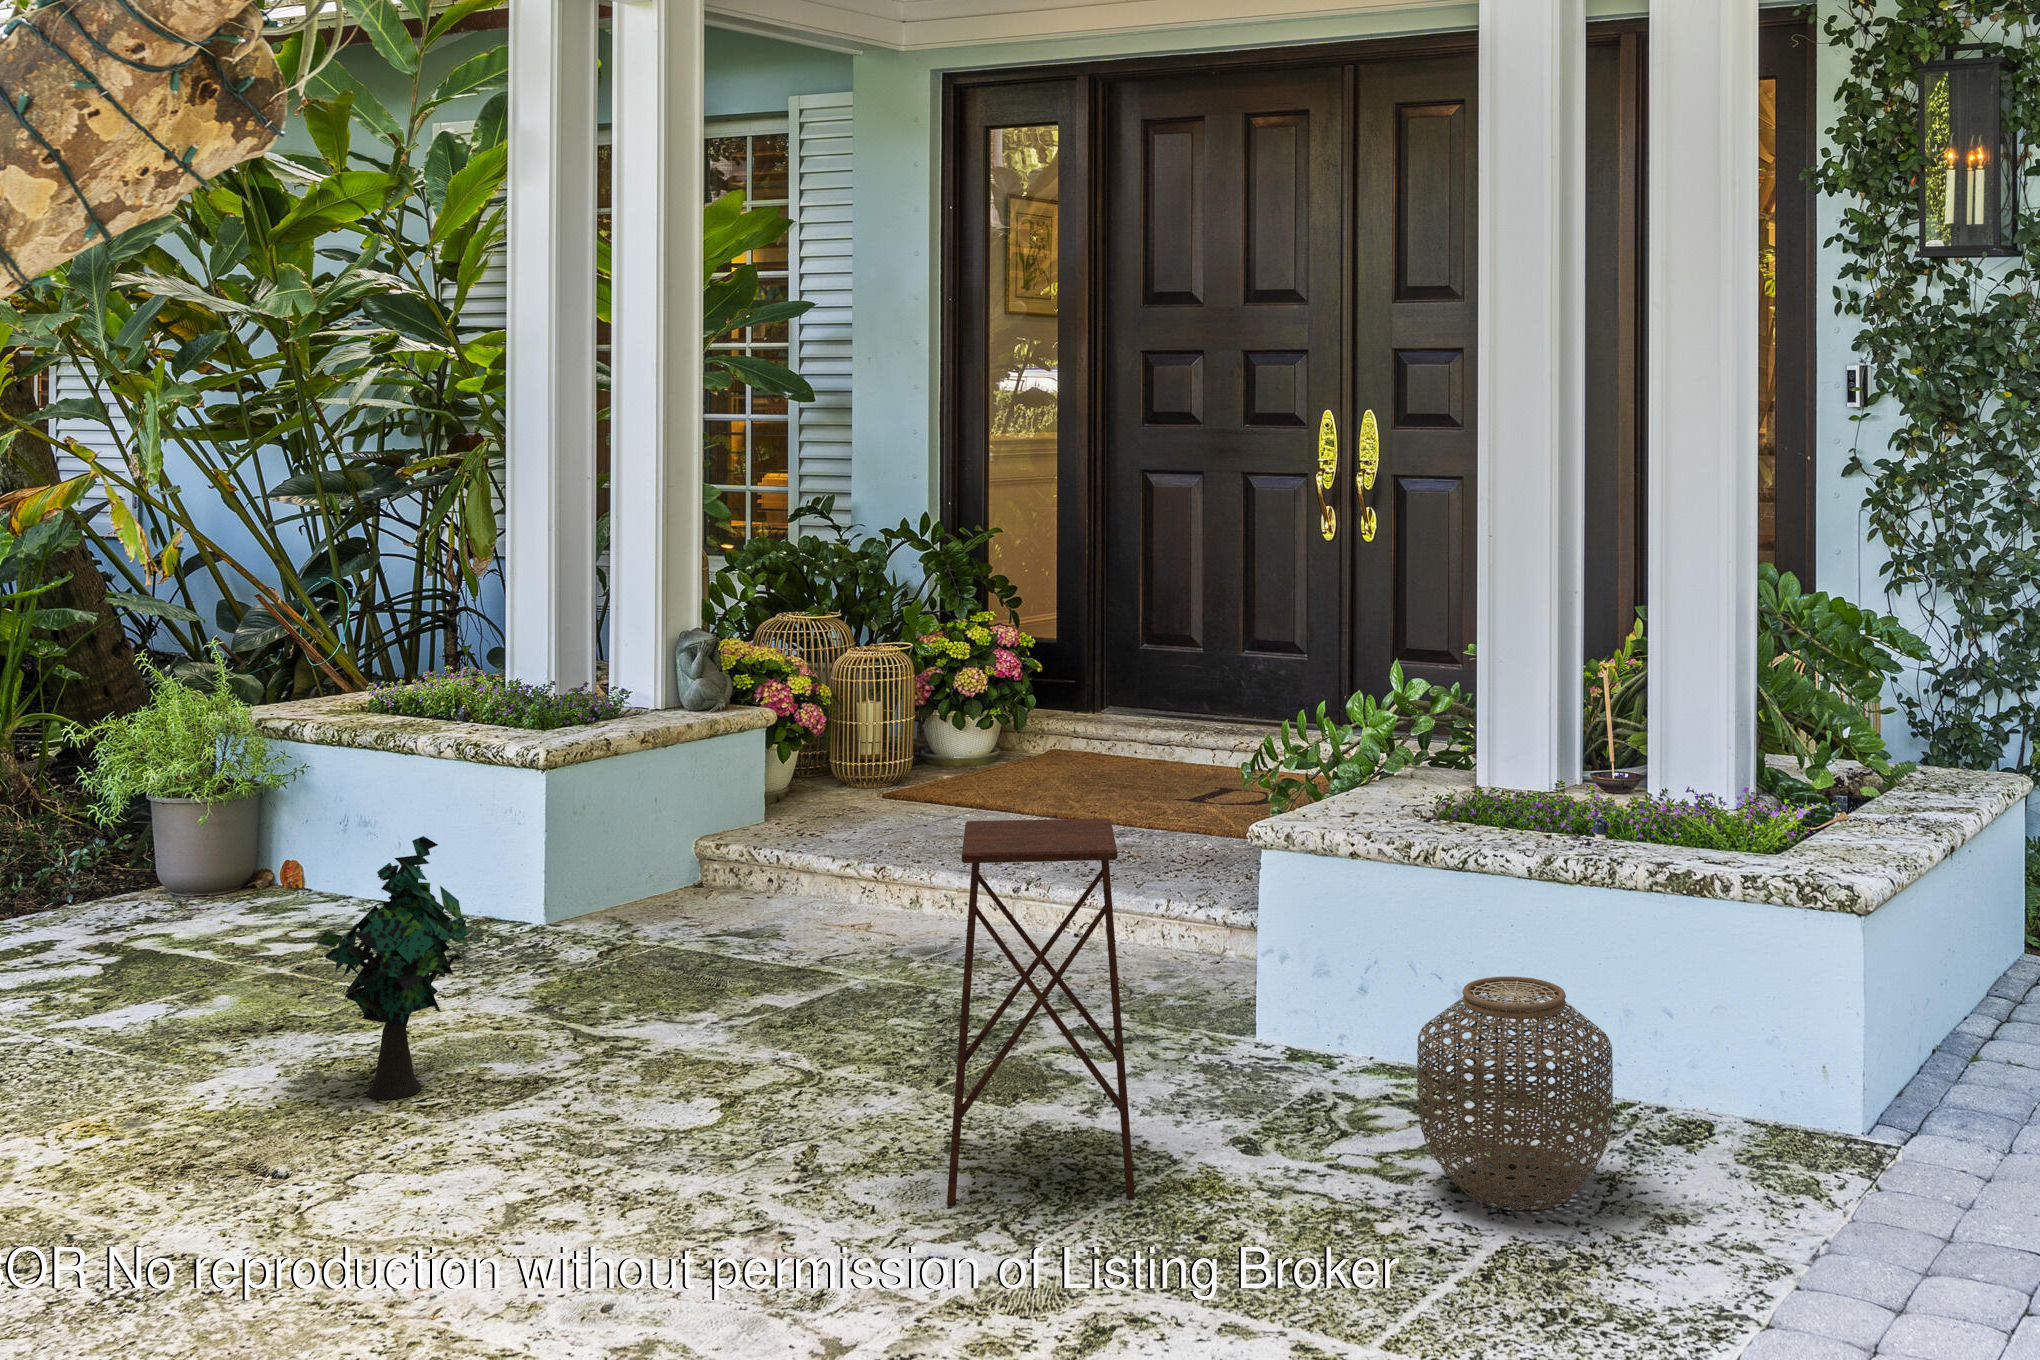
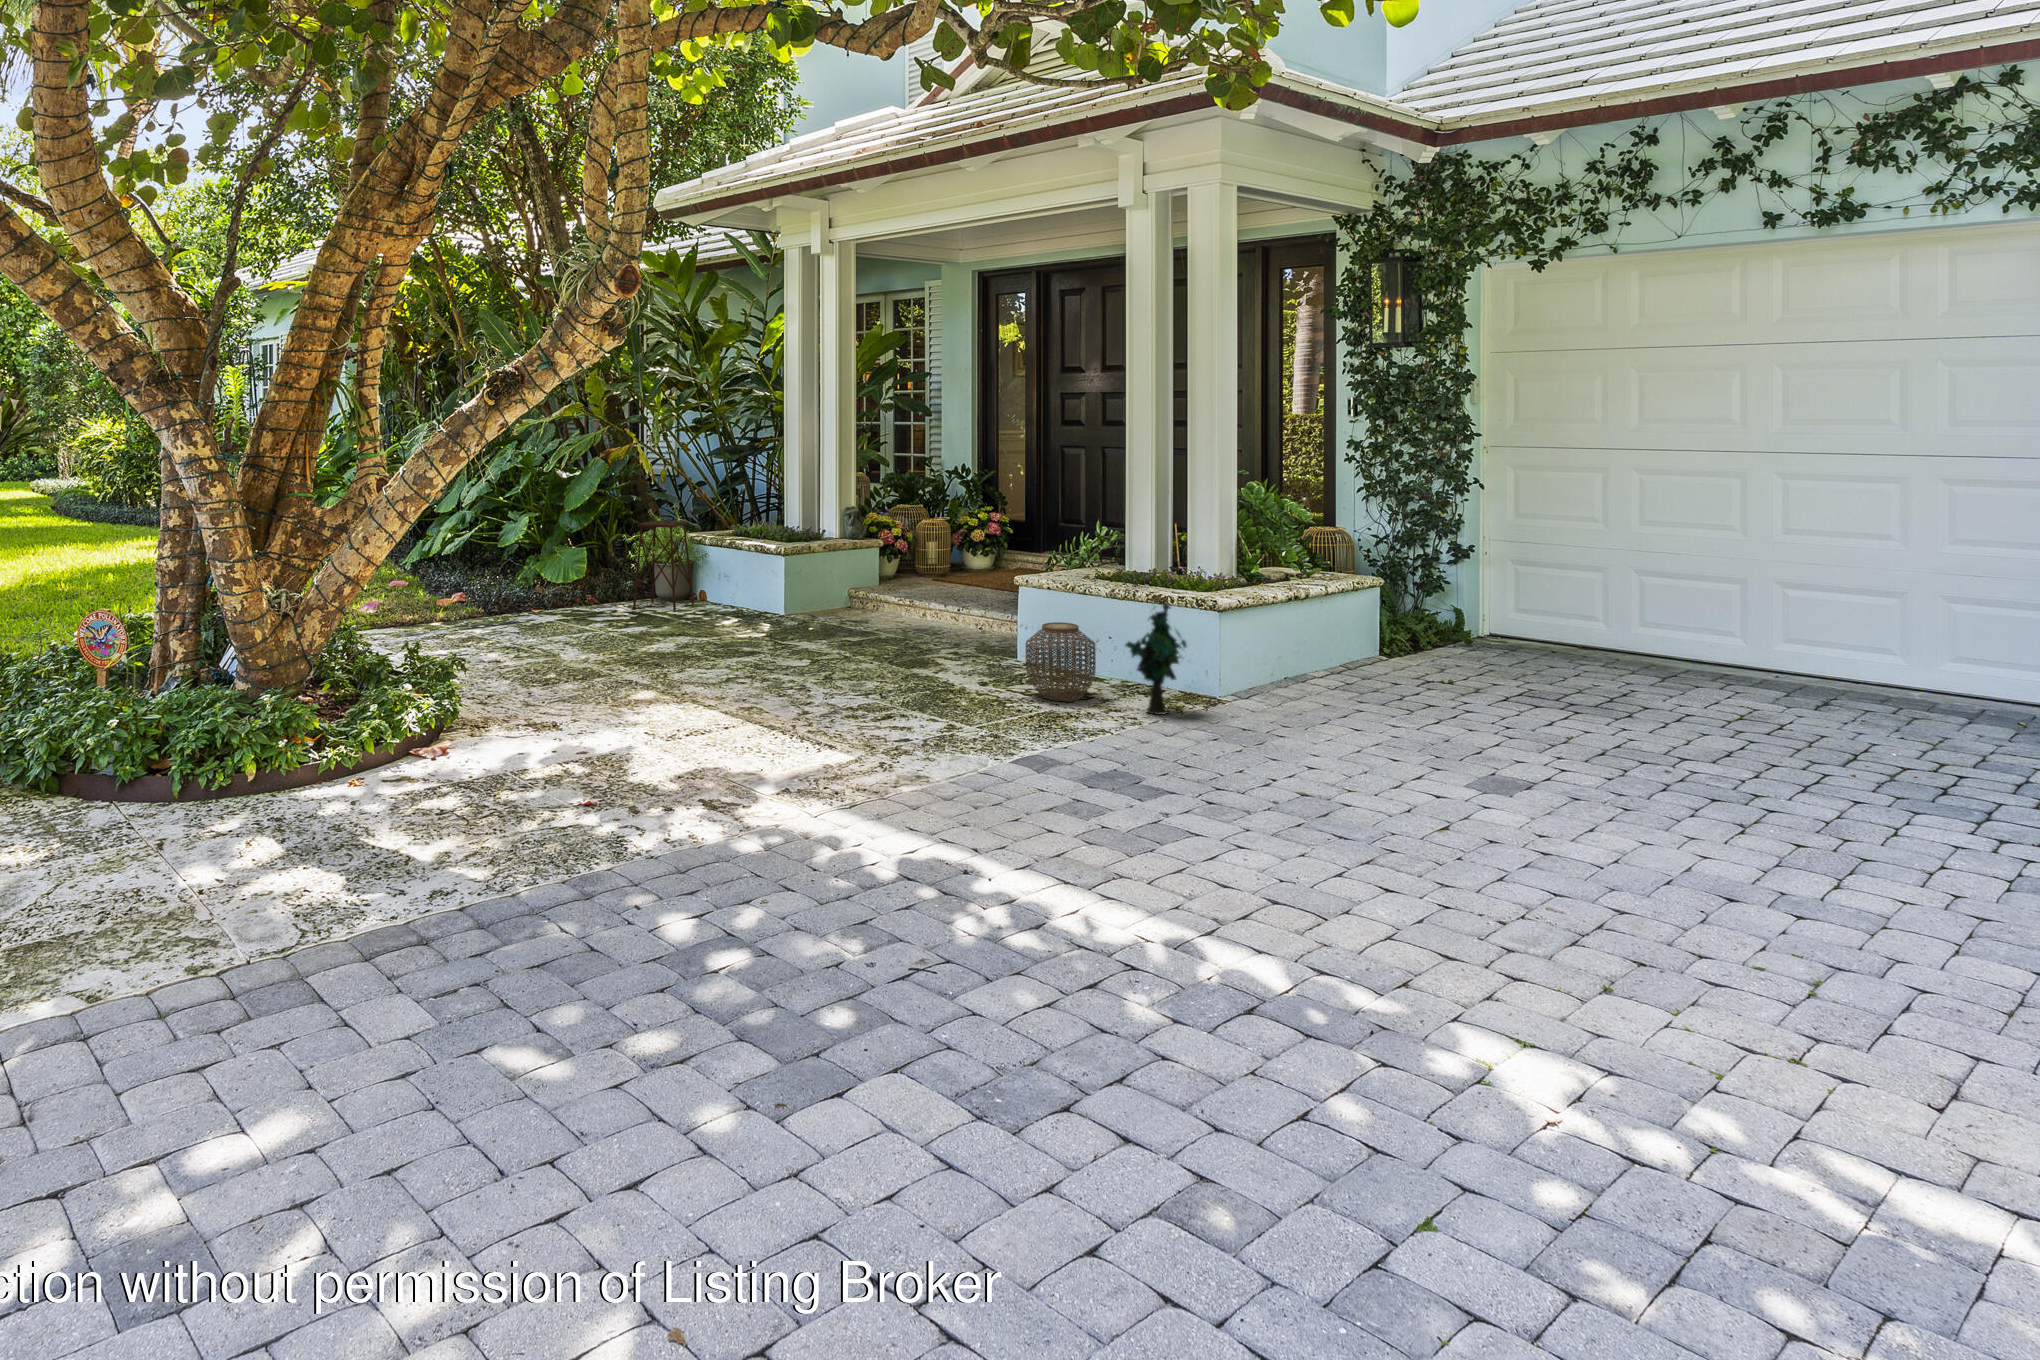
side table: present [947,818,1135,1205] -> present [633,521,694,611]
decorative plant: present [317,836,470,1100] -> present [1126,604,1187,715]

